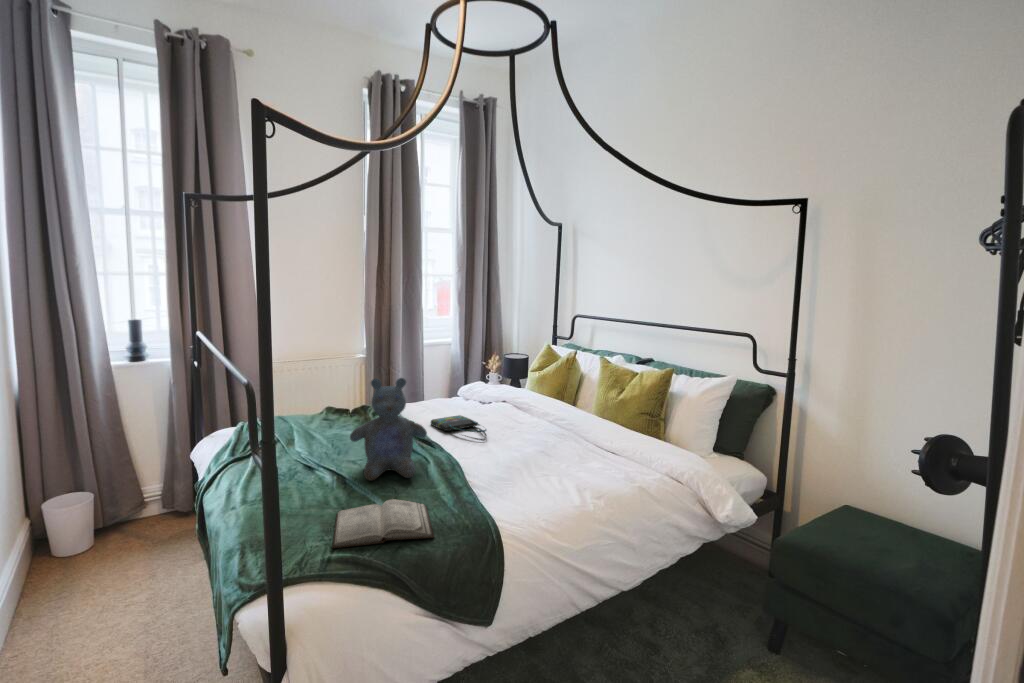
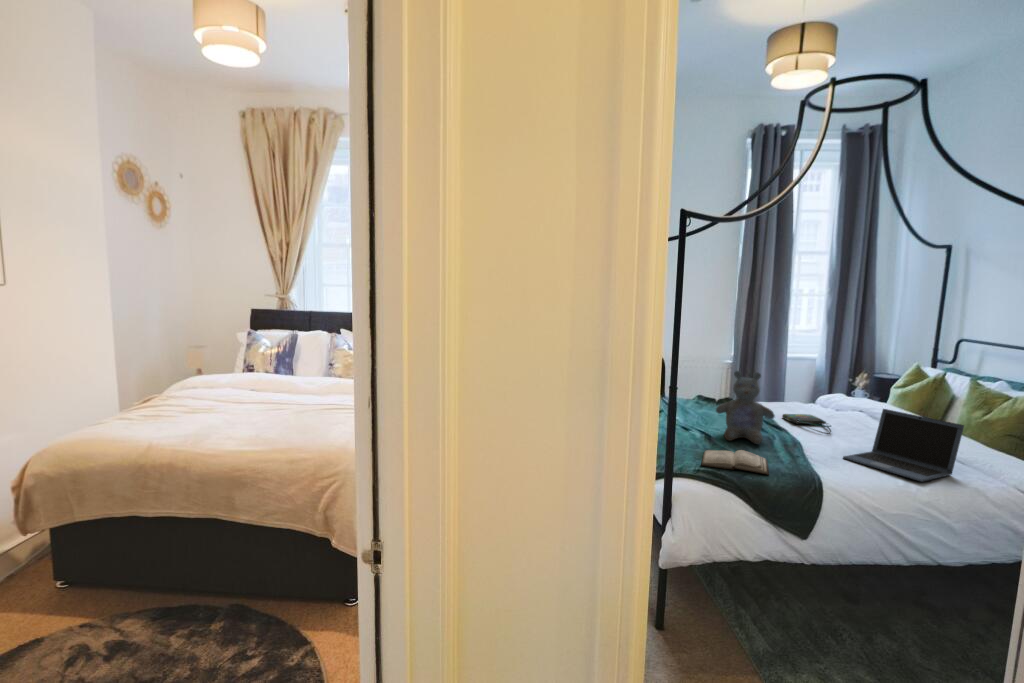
laptop: none [509,404,620,492] -> present [843,409,964,482]

